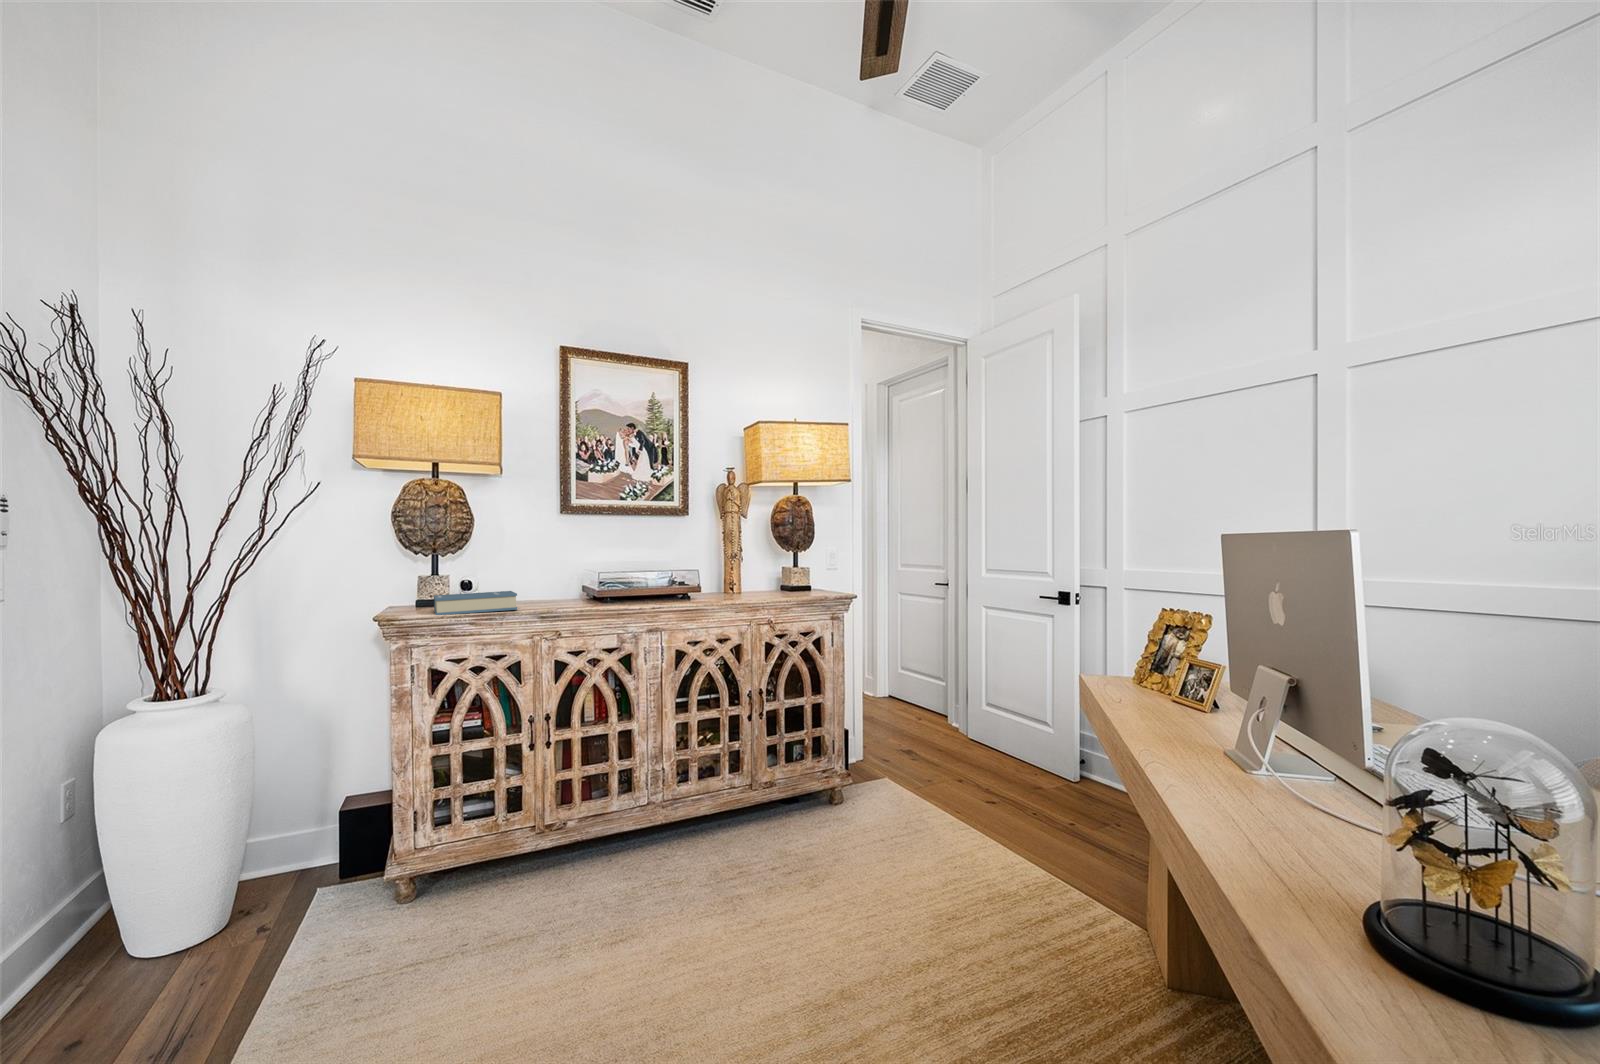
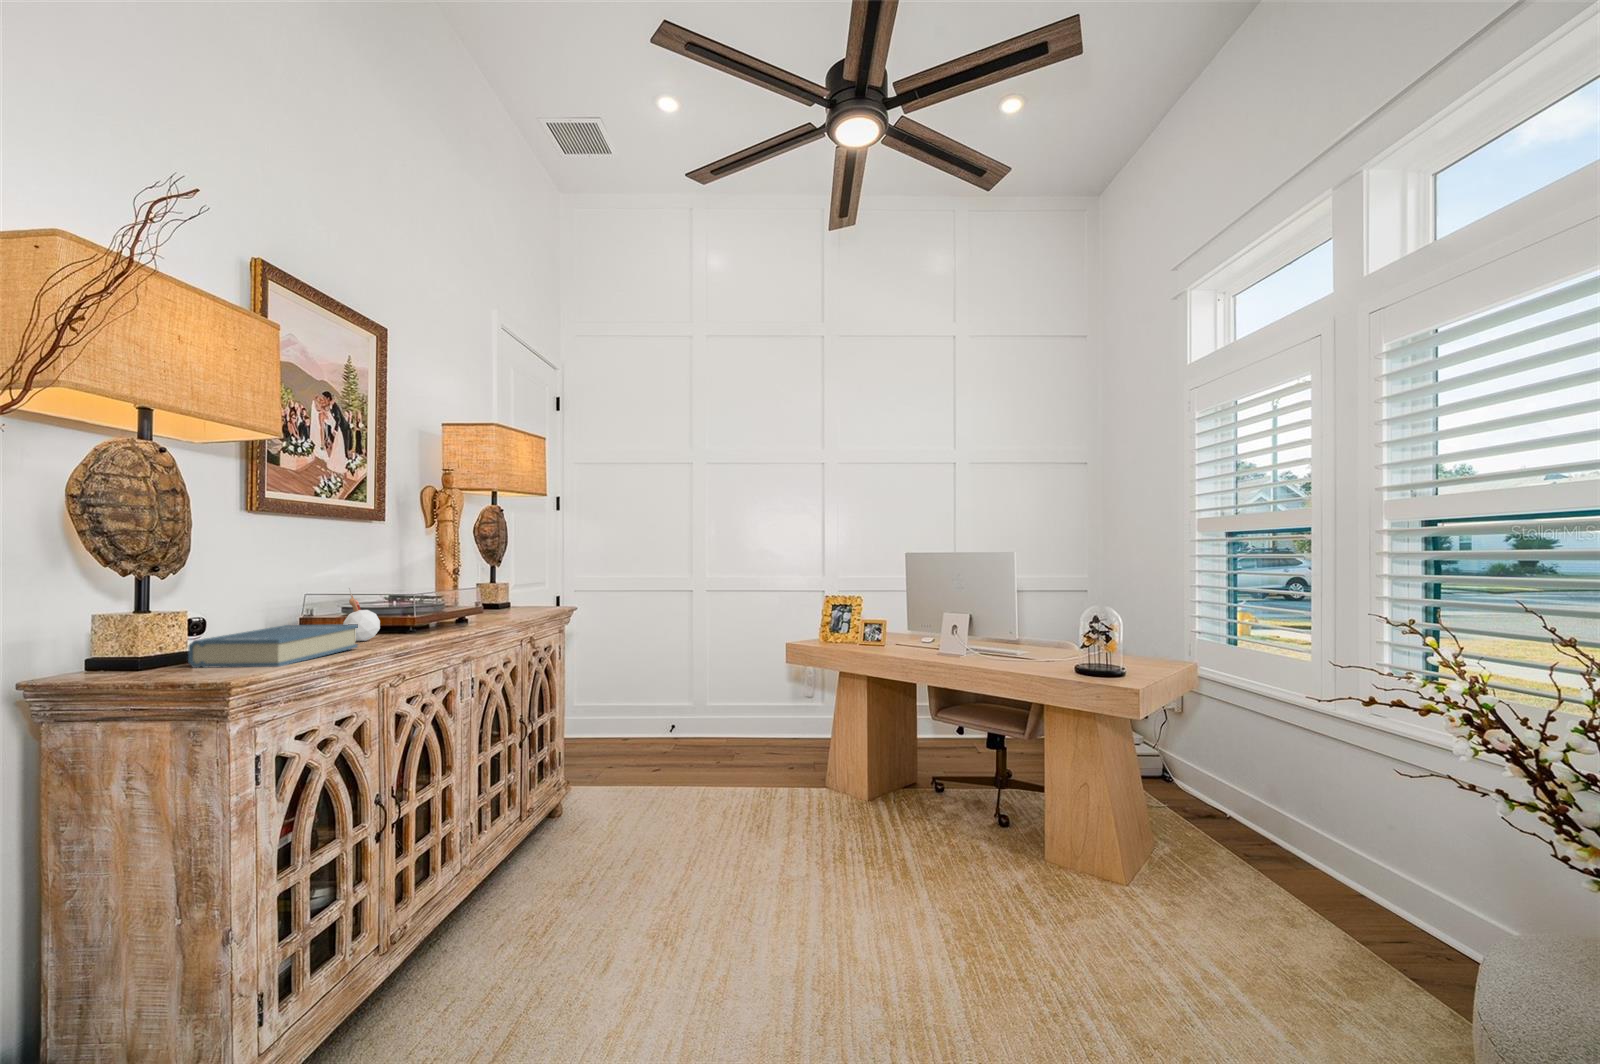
candle: none [548,568,572,606] -> present [343,588,380,641]

